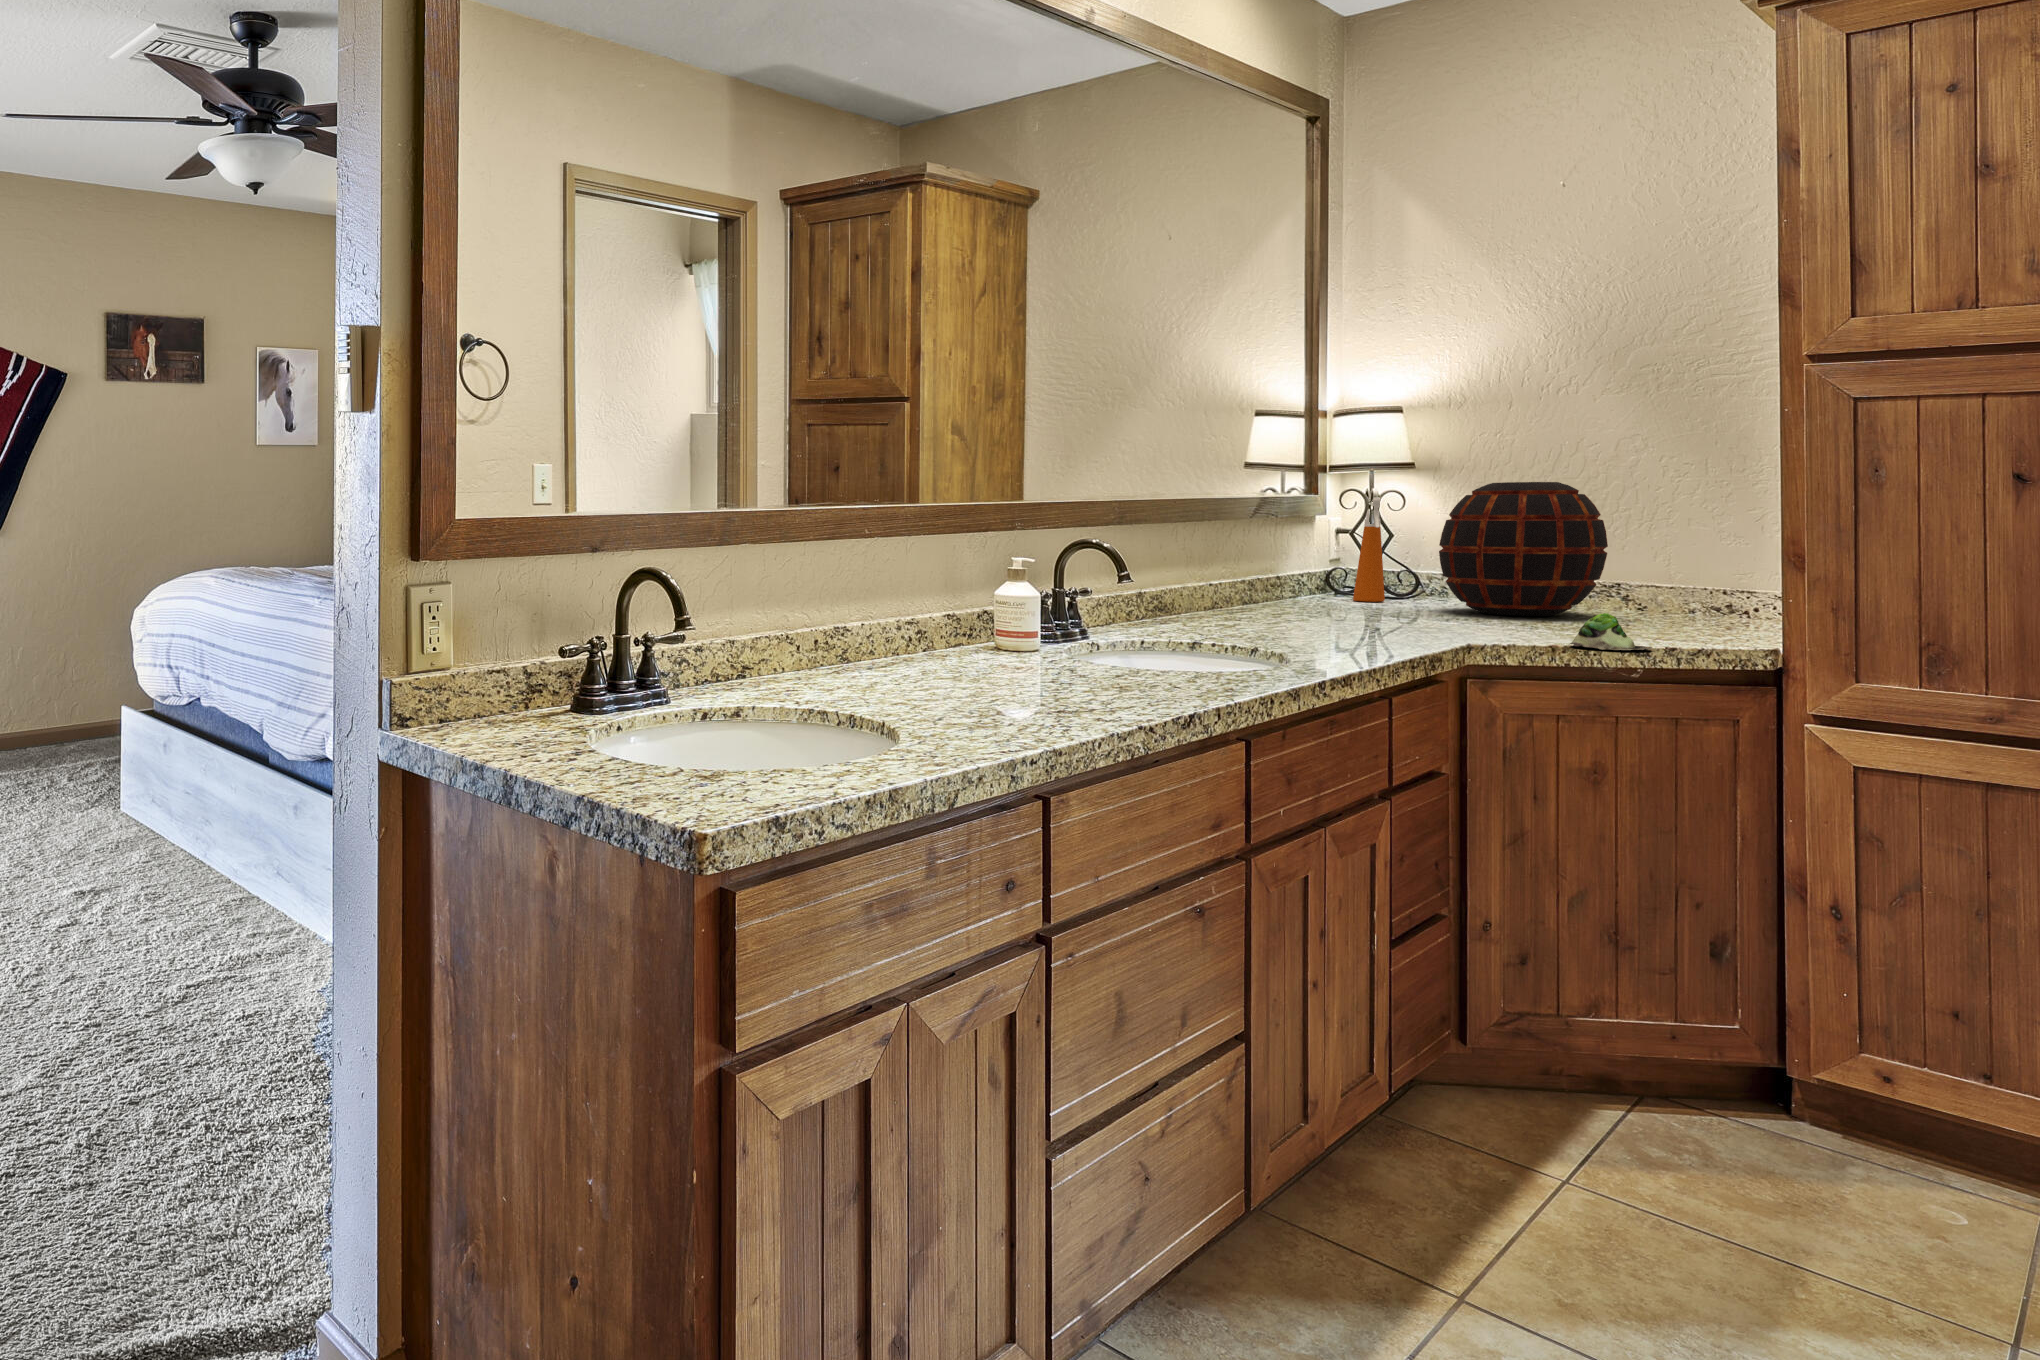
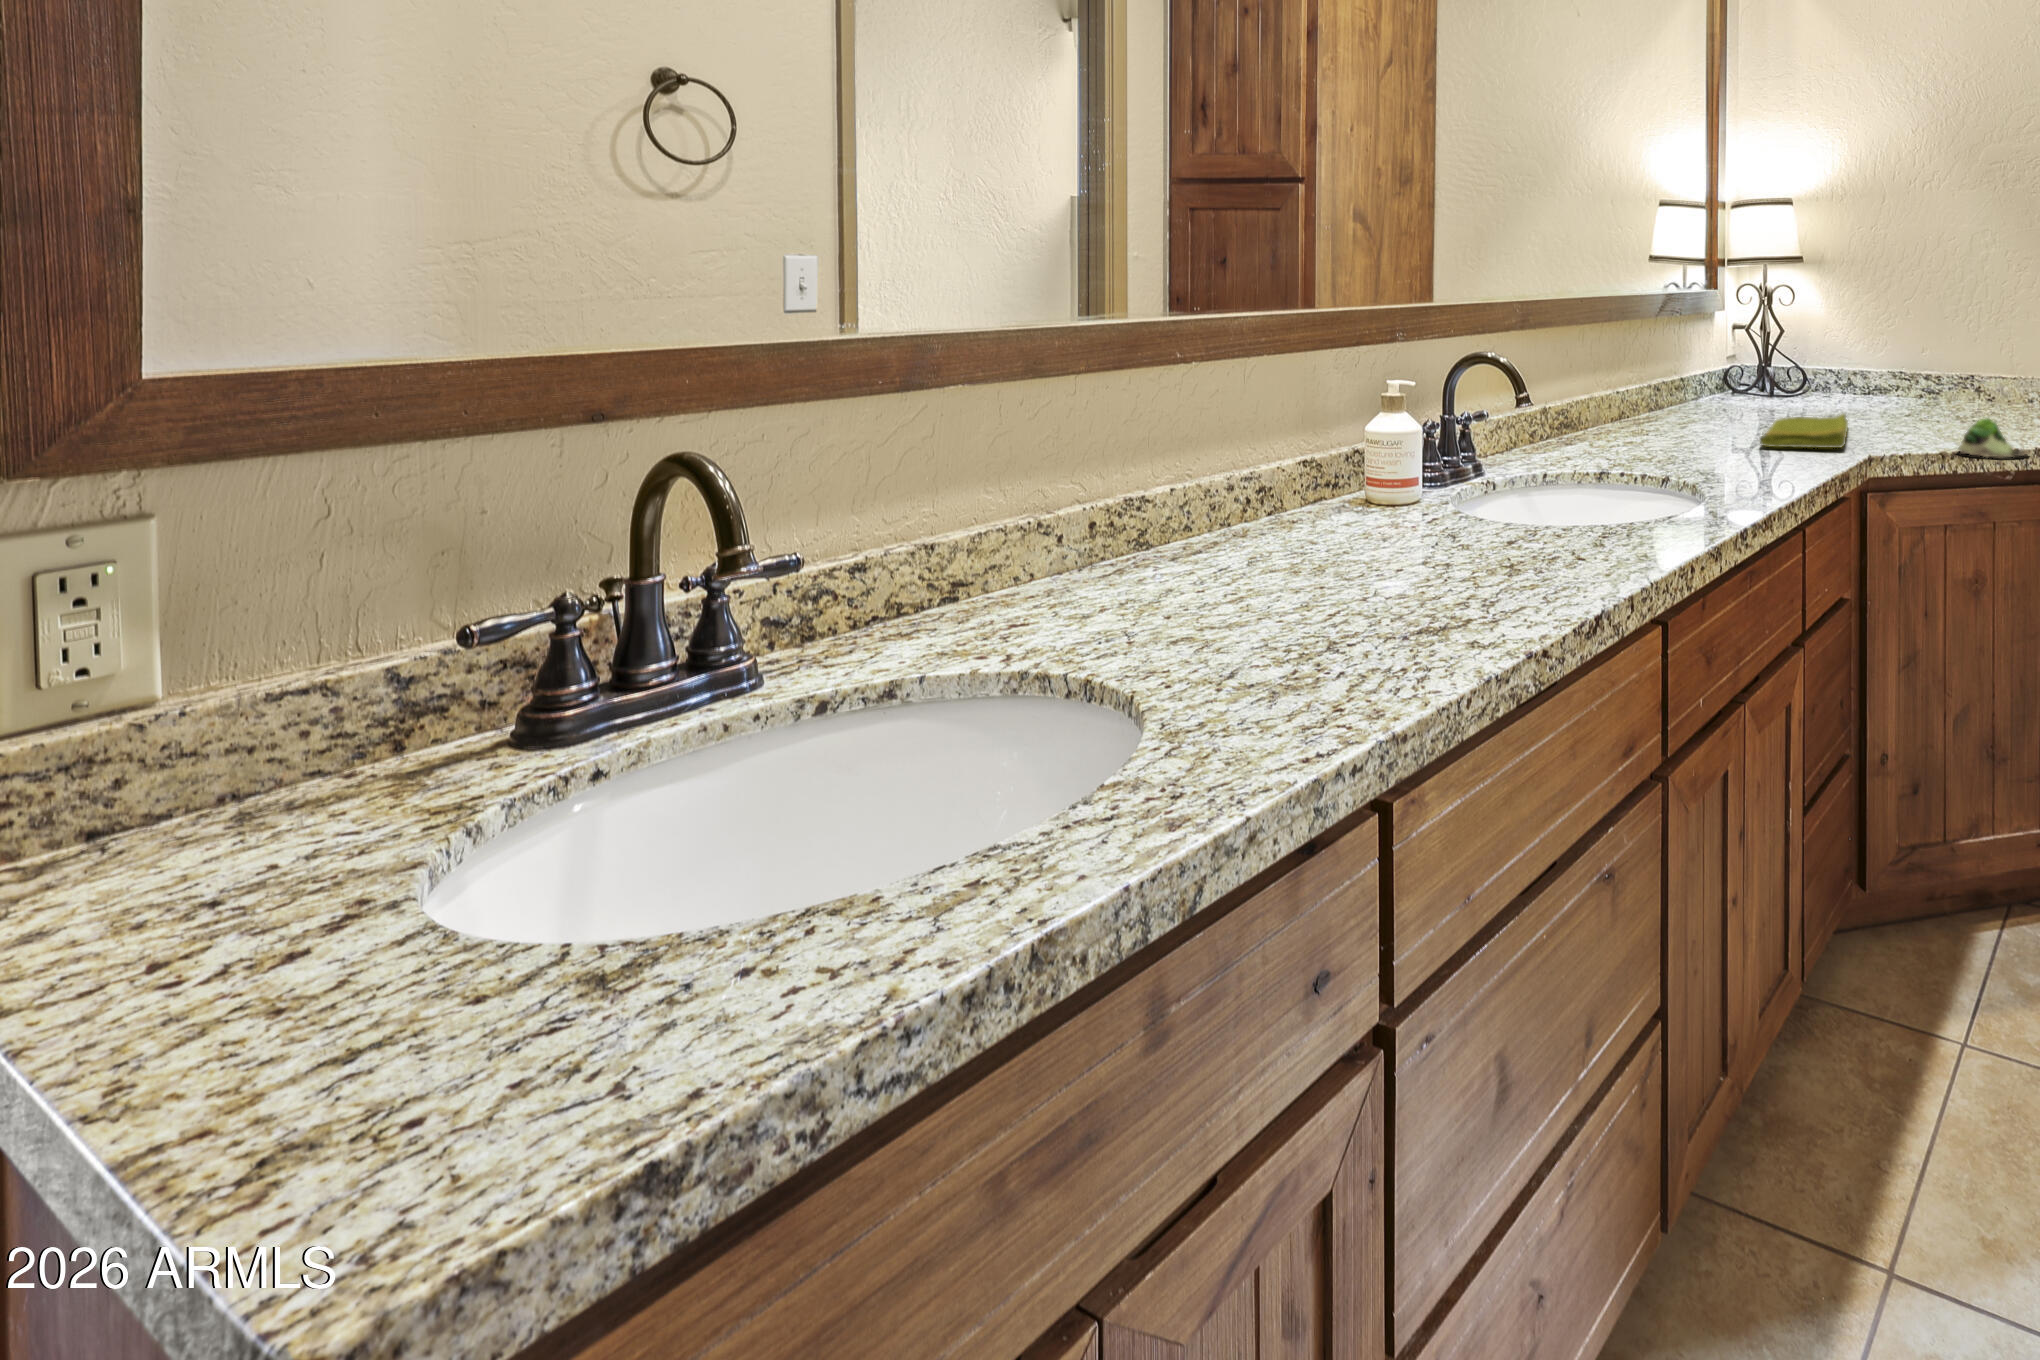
decorative vase: present [1439,482,1608,616] -> none [1825,279,1967,410]
spray bottle: present [1353,497,1385,602] -> none [1751,293,1779,396]
dish towel: none [1357,612,1457,637] -> present [1759,414,1848,448]

